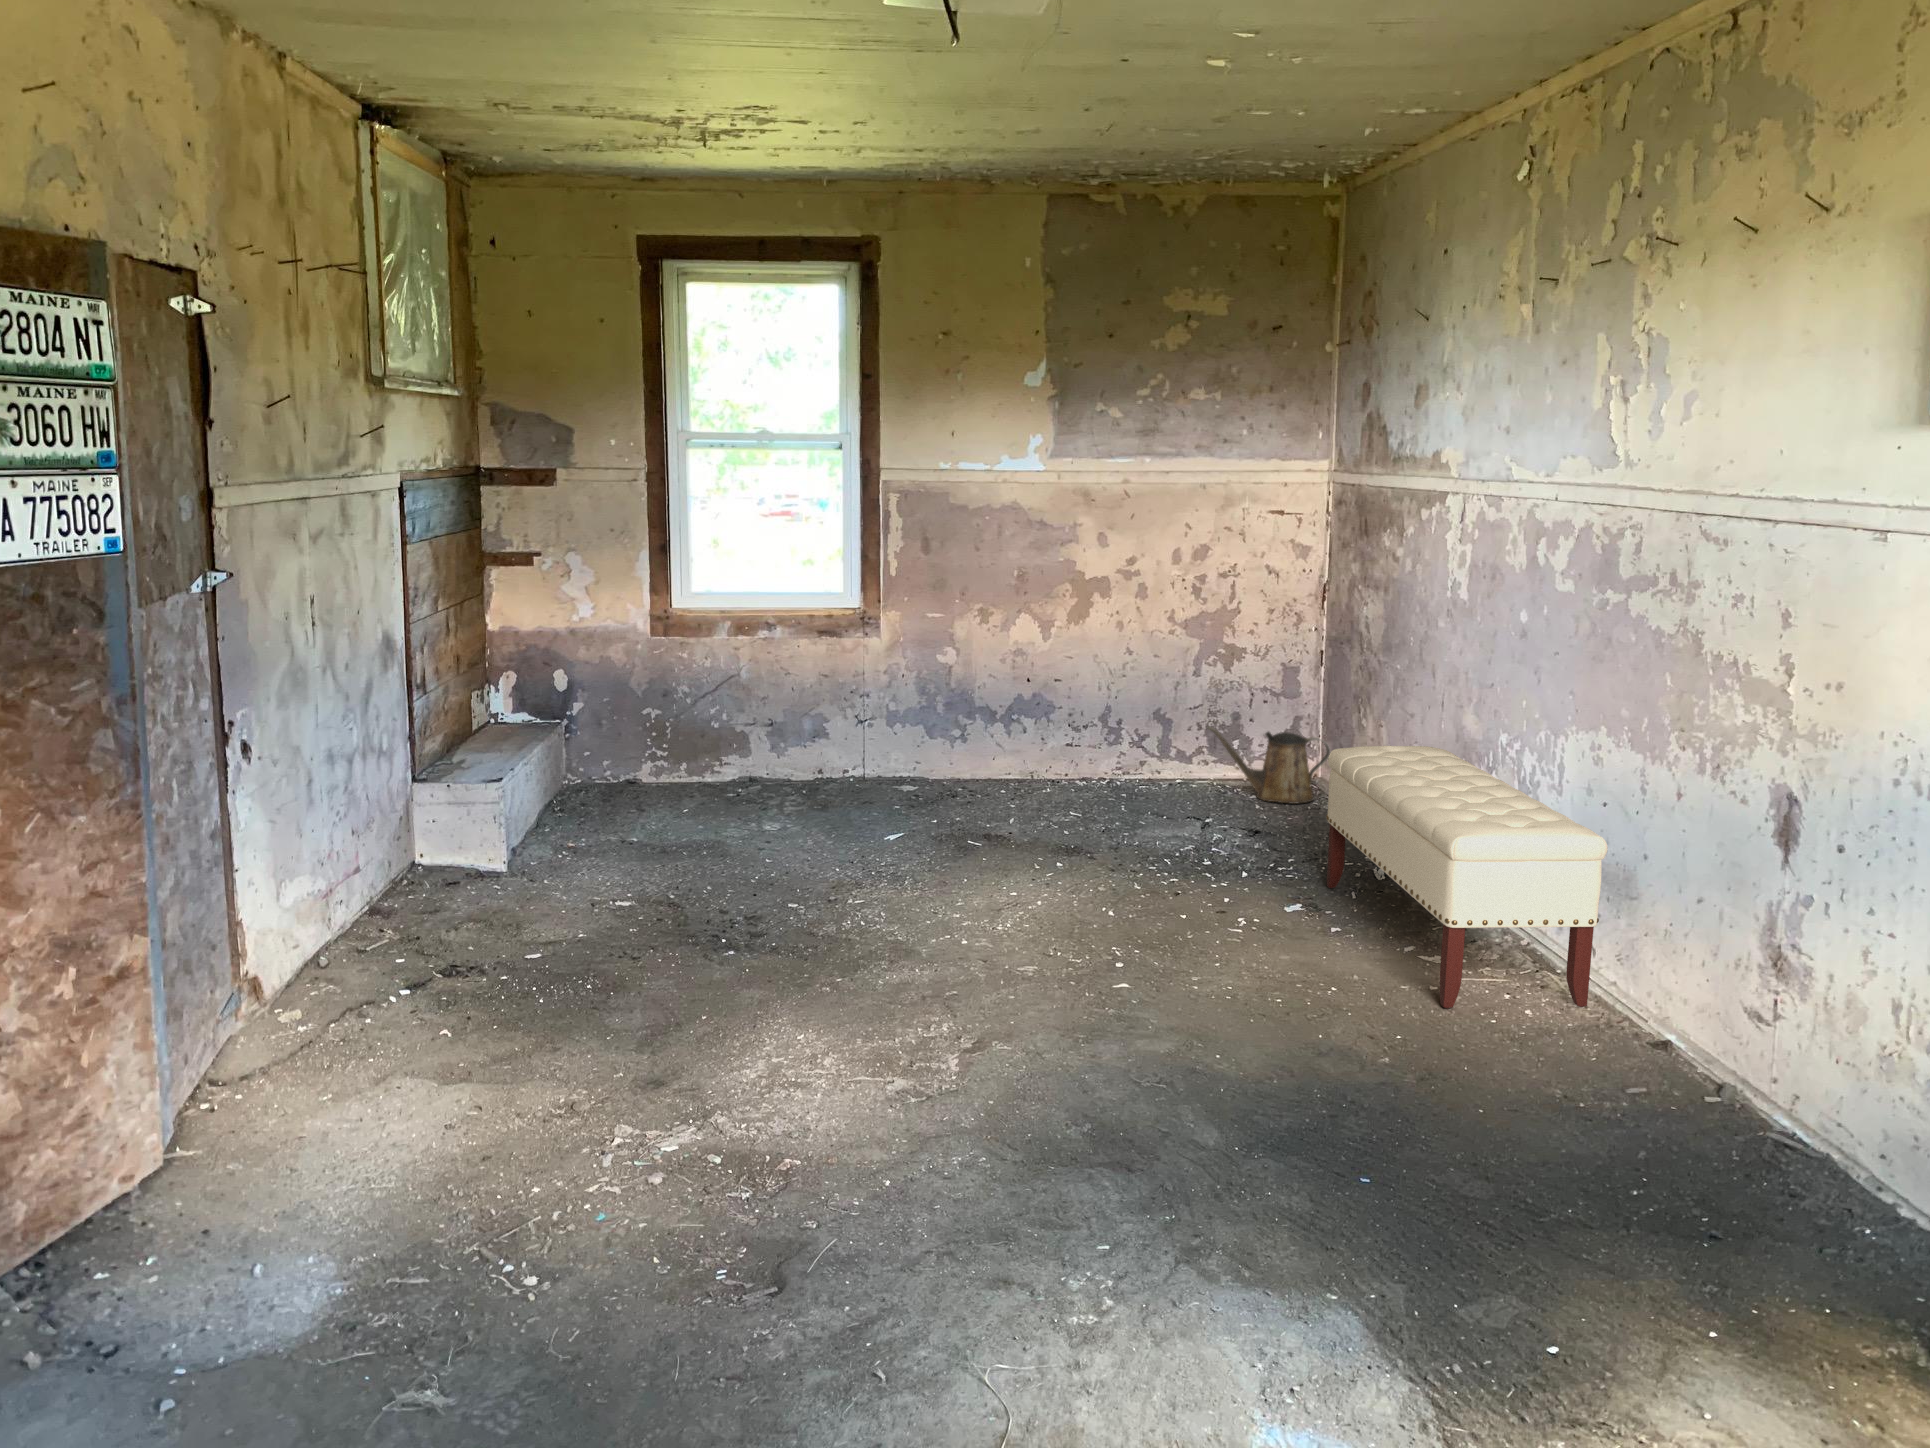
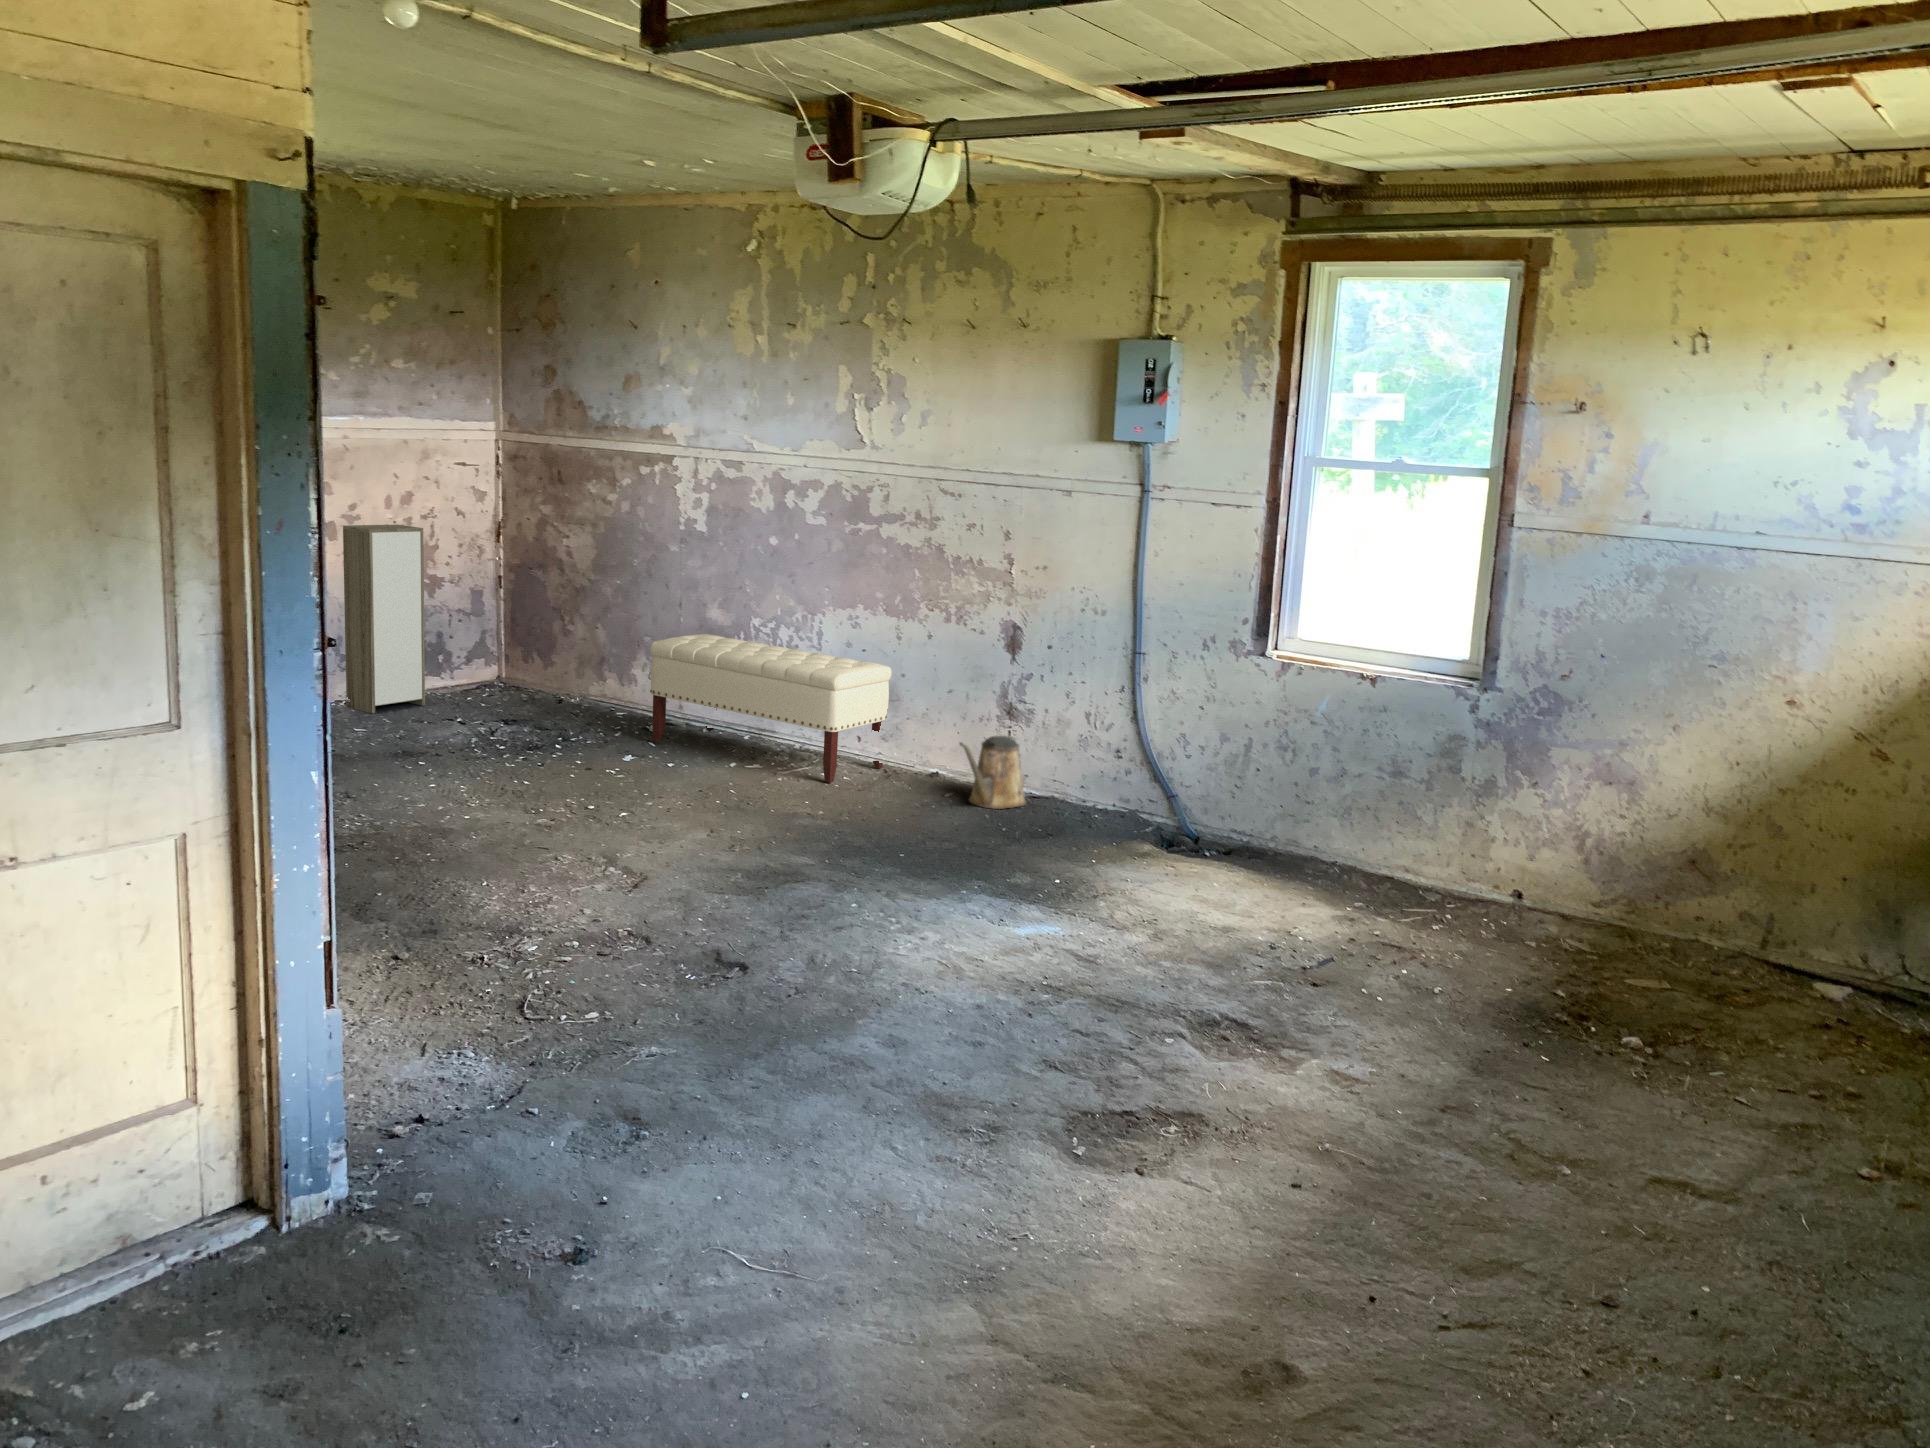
storage cabinet: none [1109,585,1191,794] -> present [343,524,425,713]
watering can: present [1207,726,1330,804] -> present [960,736,1026,809]

